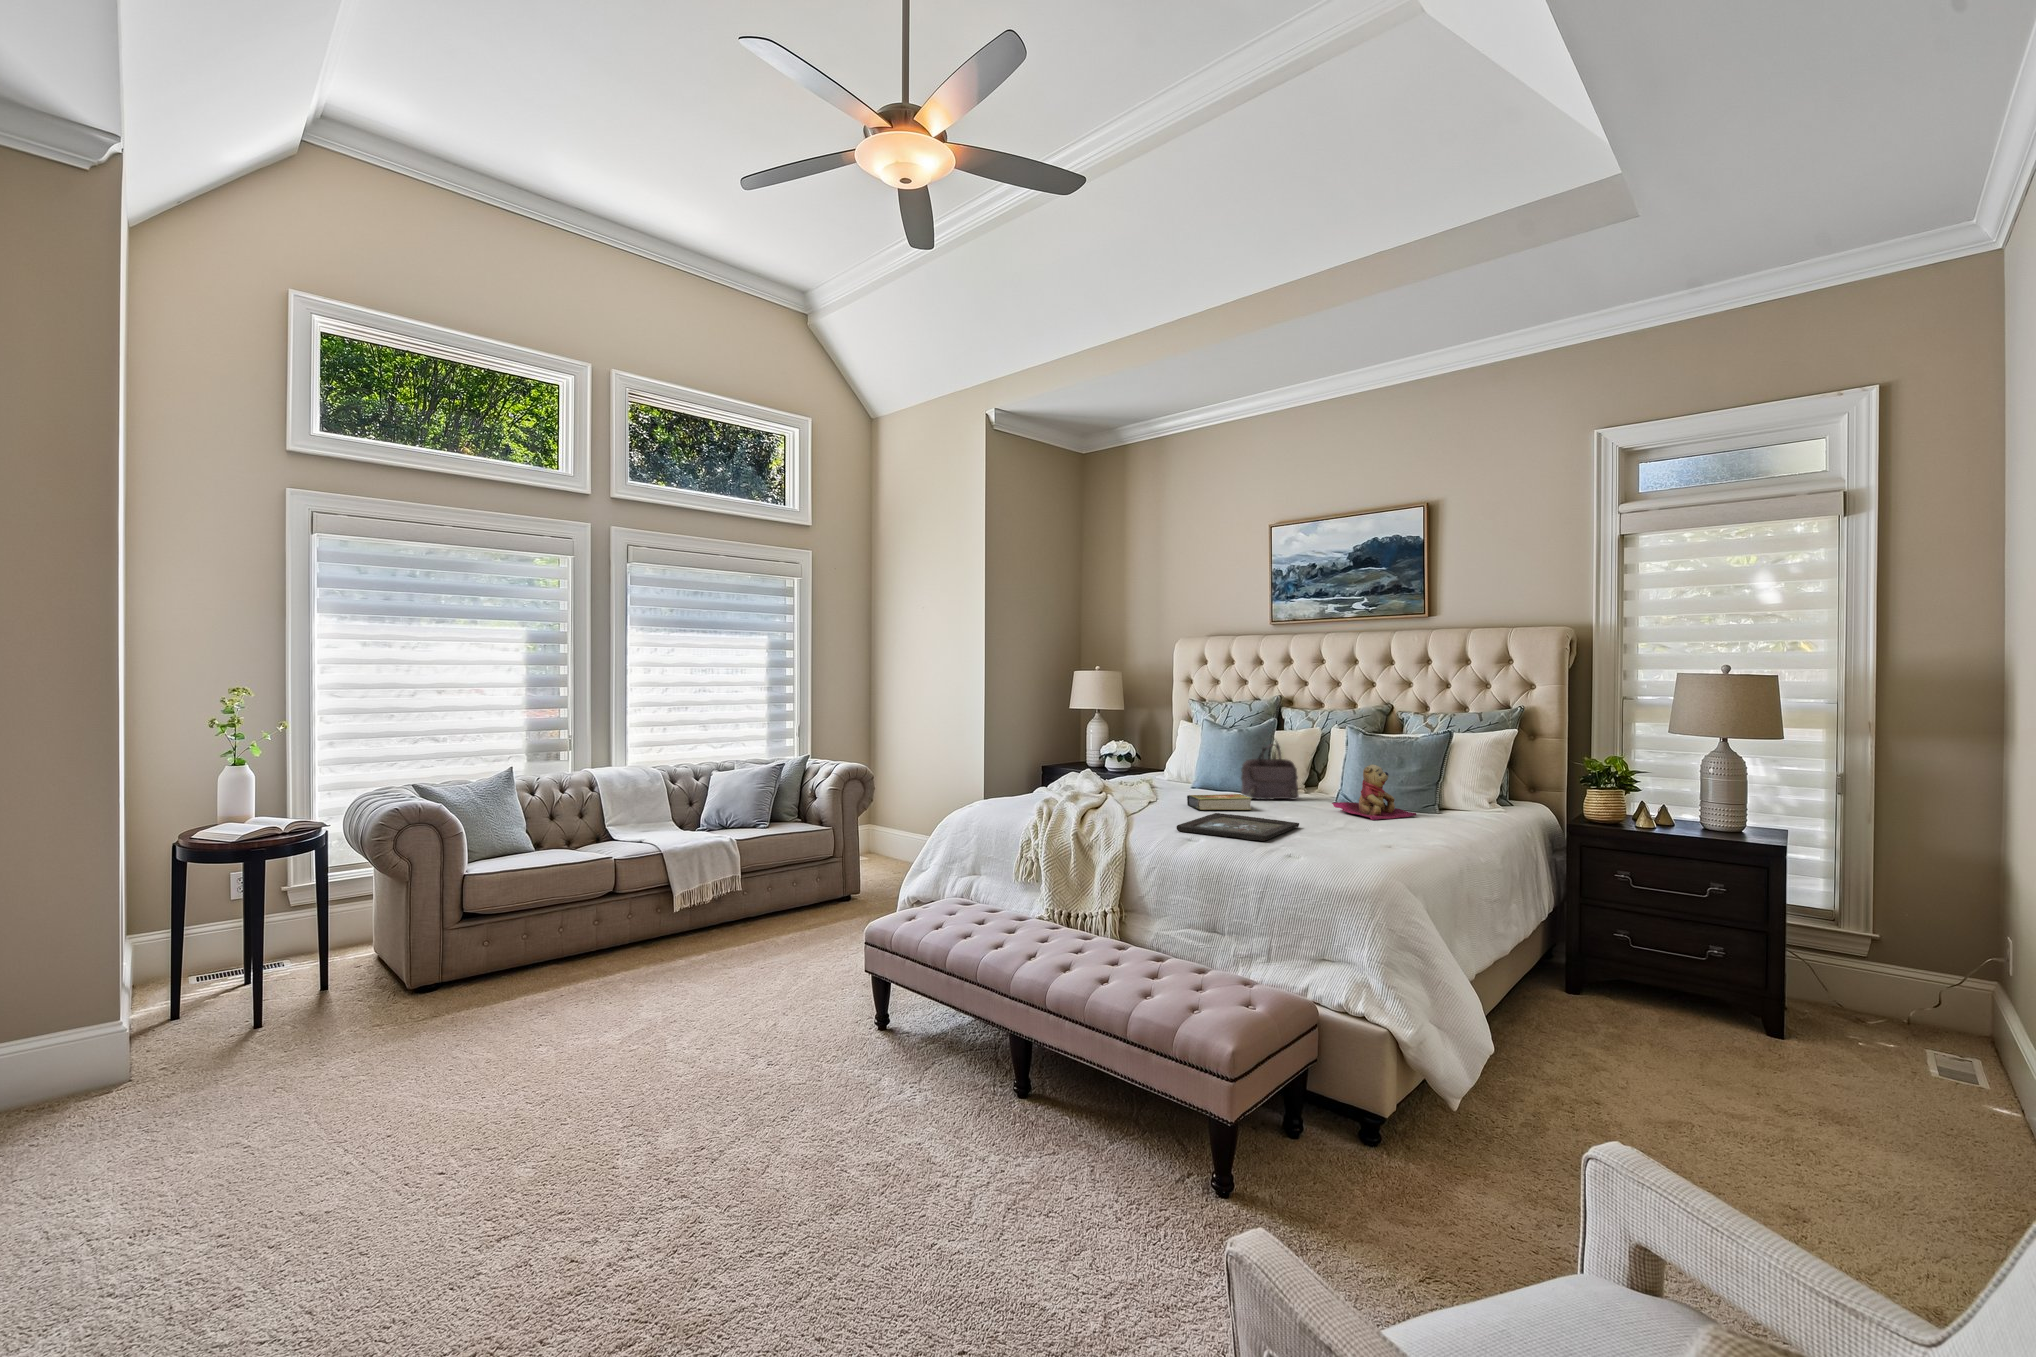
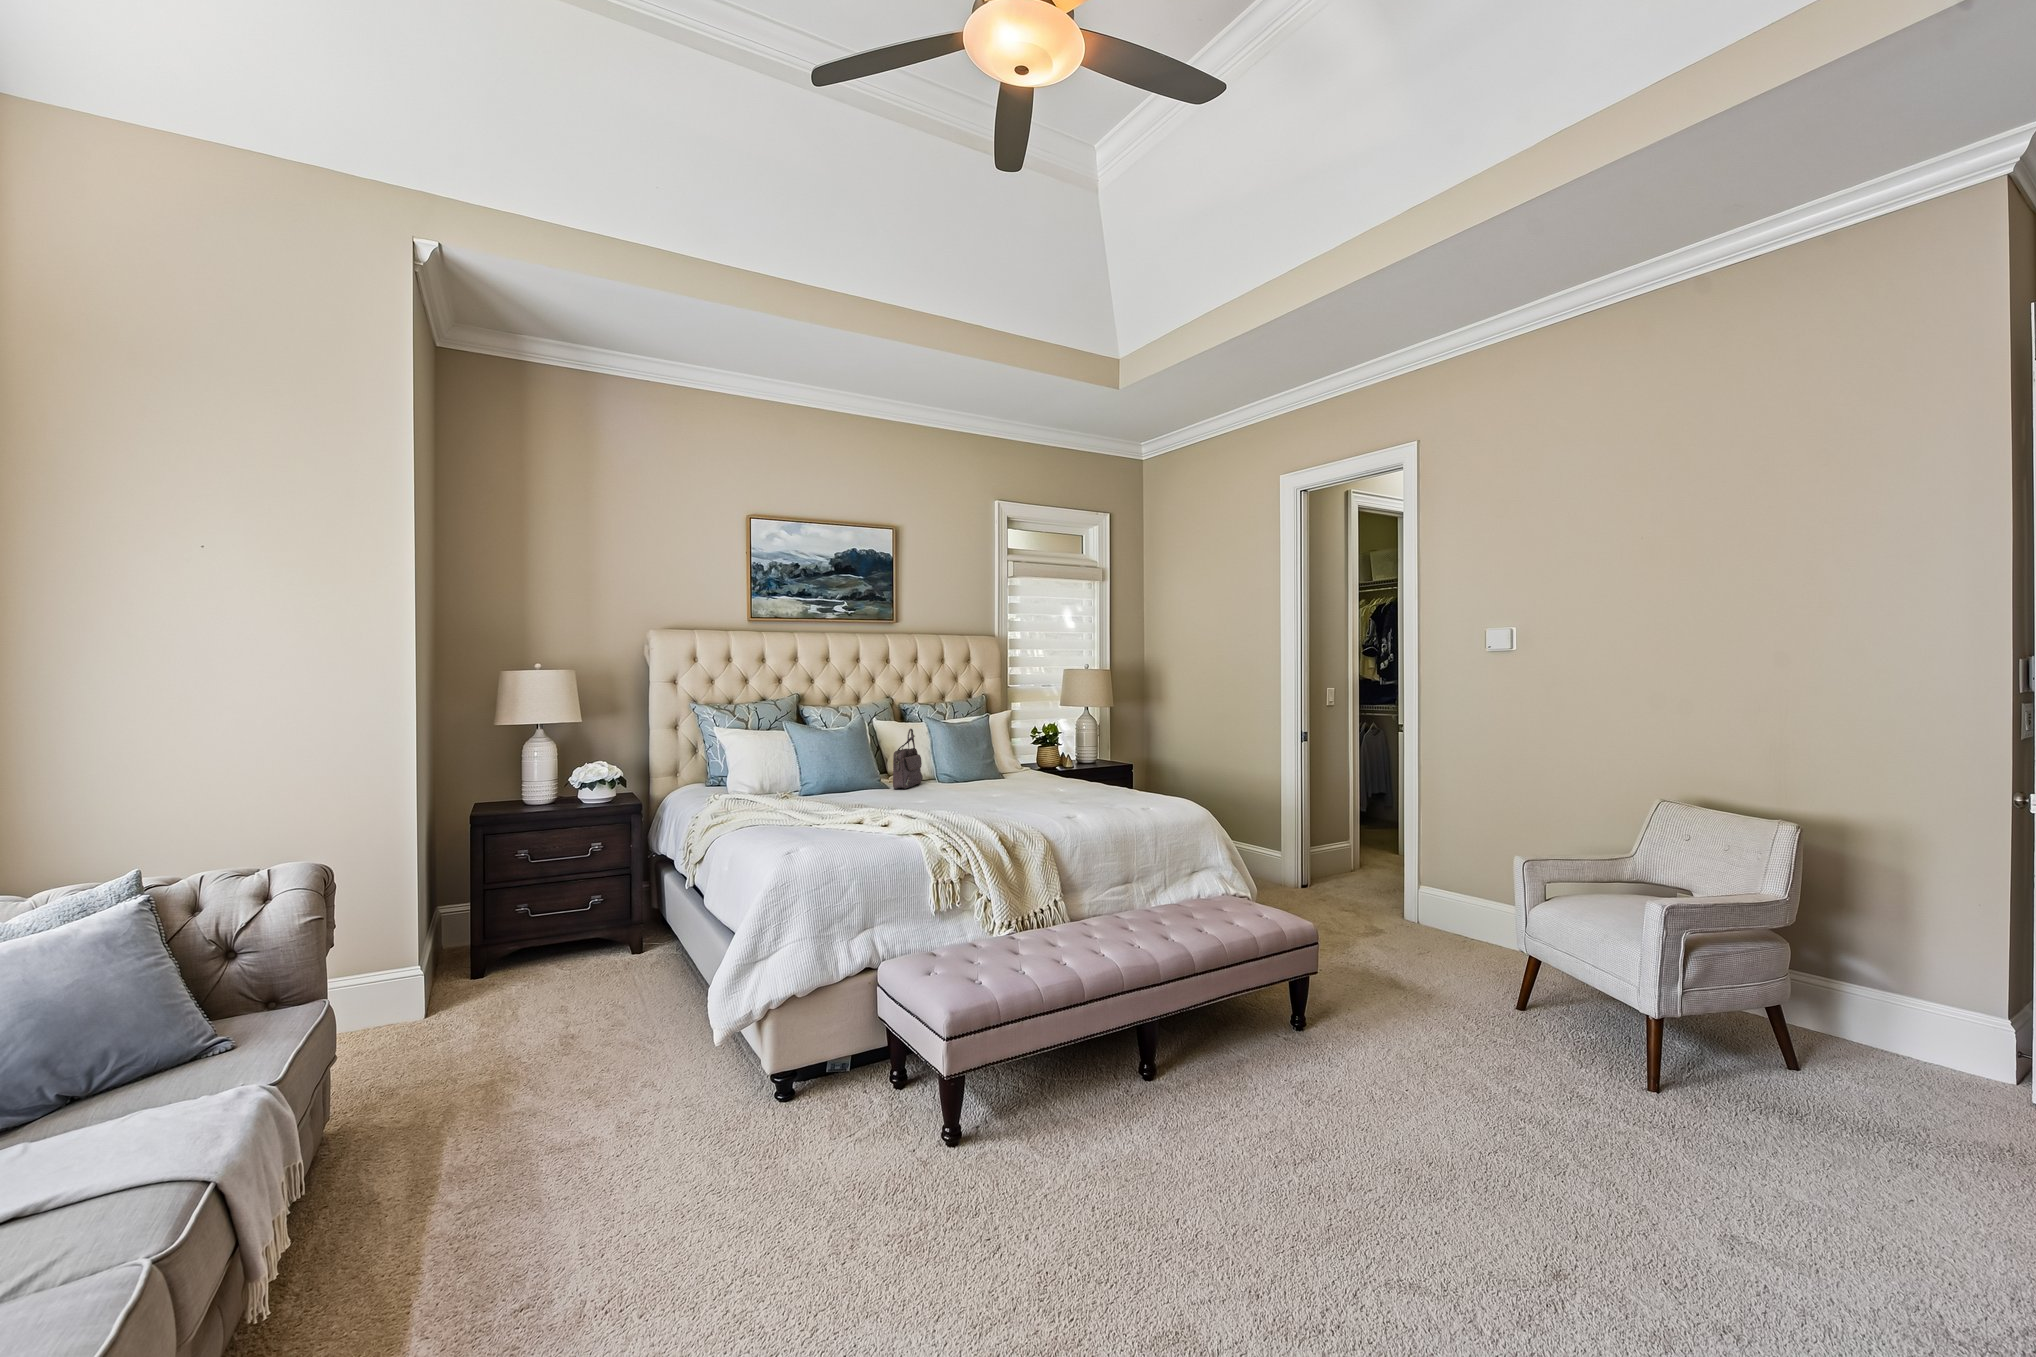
teddy bear: present [1332,764,1417,820] -> none [981,743,1029,785]
book: present [1187,794,1252,810] -> none [912,783,963,801]
tray: present [1177,813,1299,841] -> none [990,793,1105,815]

